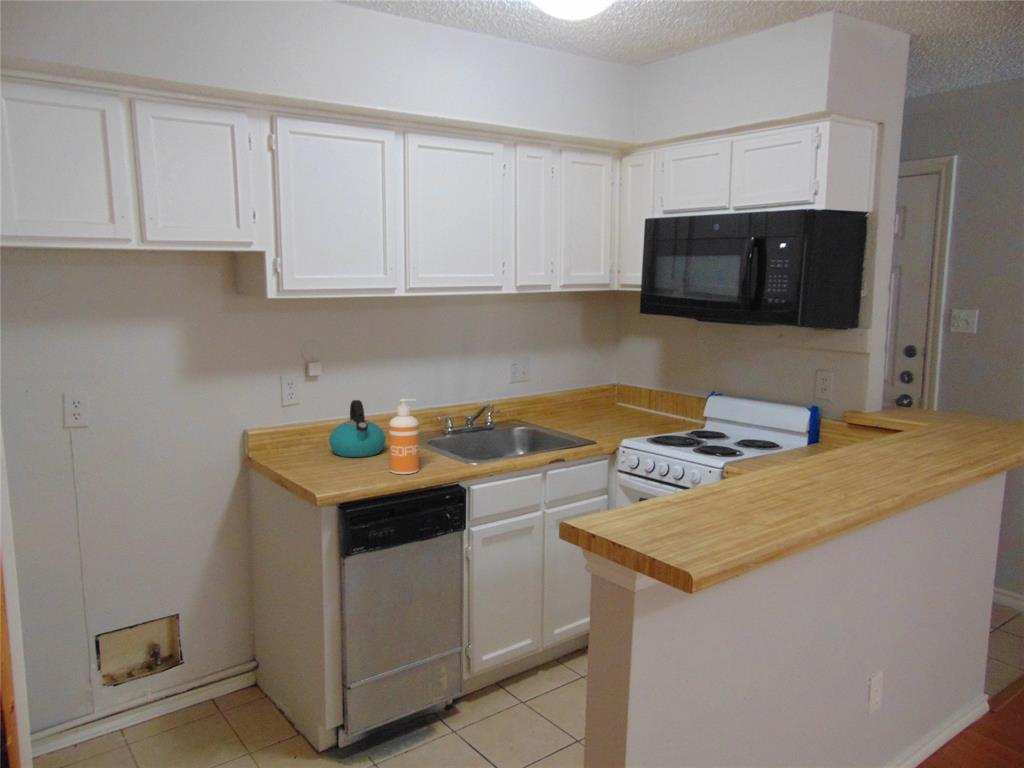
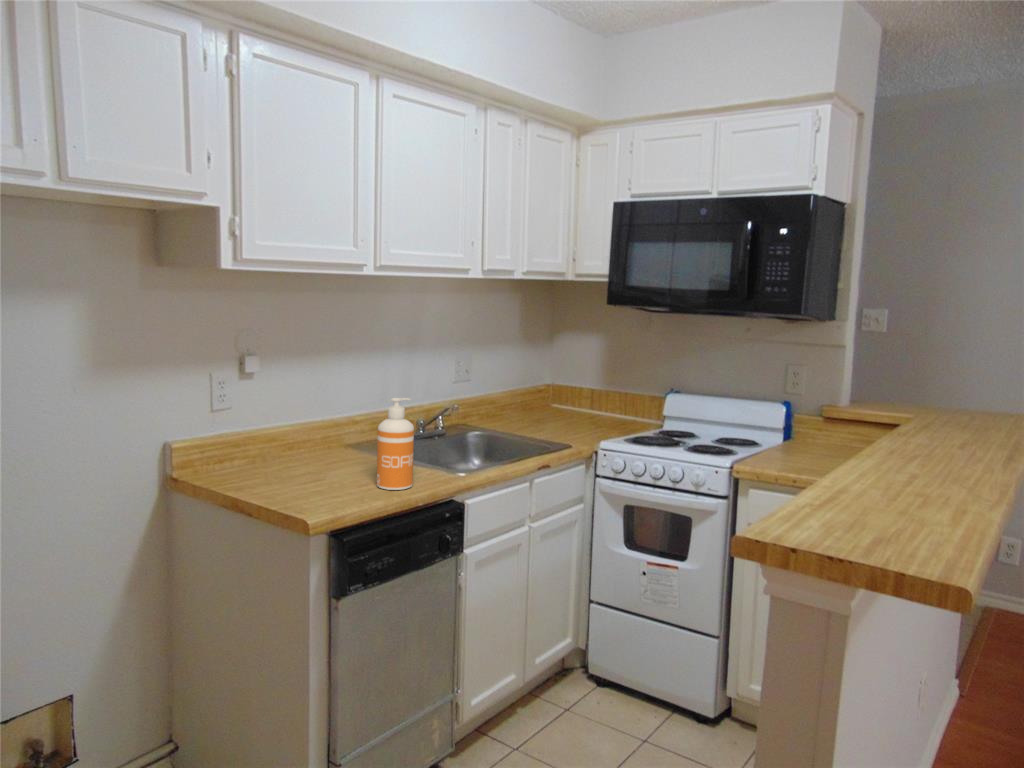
kettle: present [329,400,386,457] -> none [280,401,350,471]

